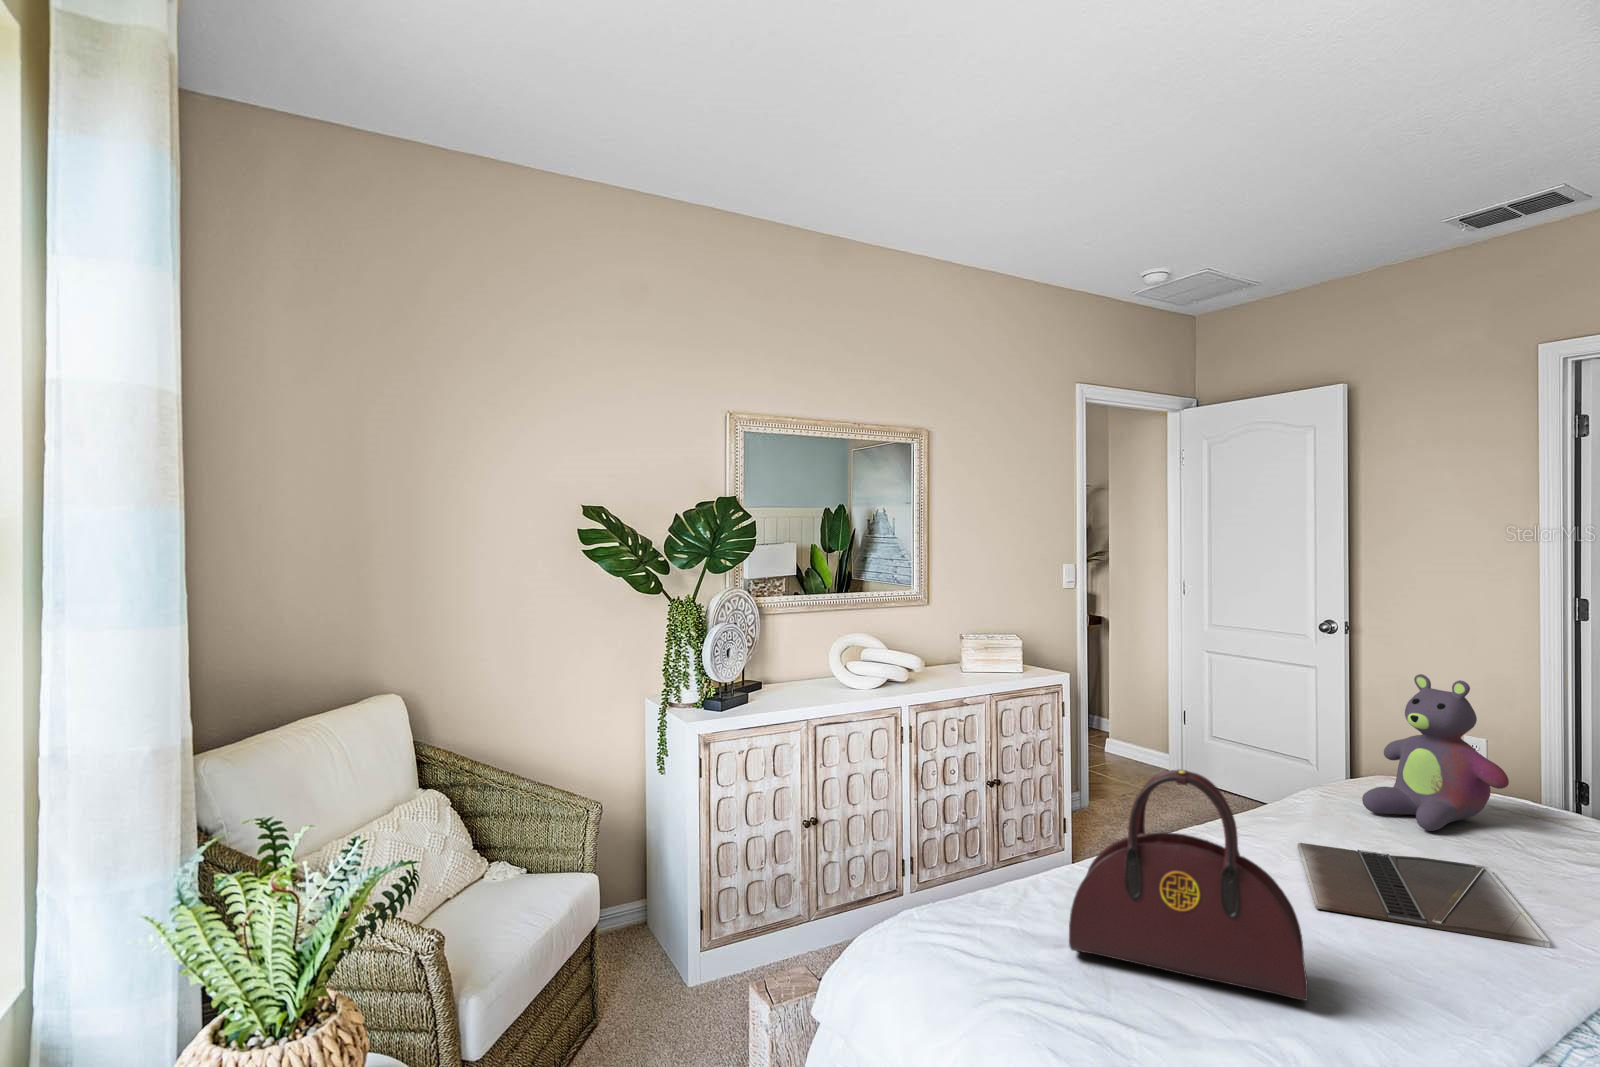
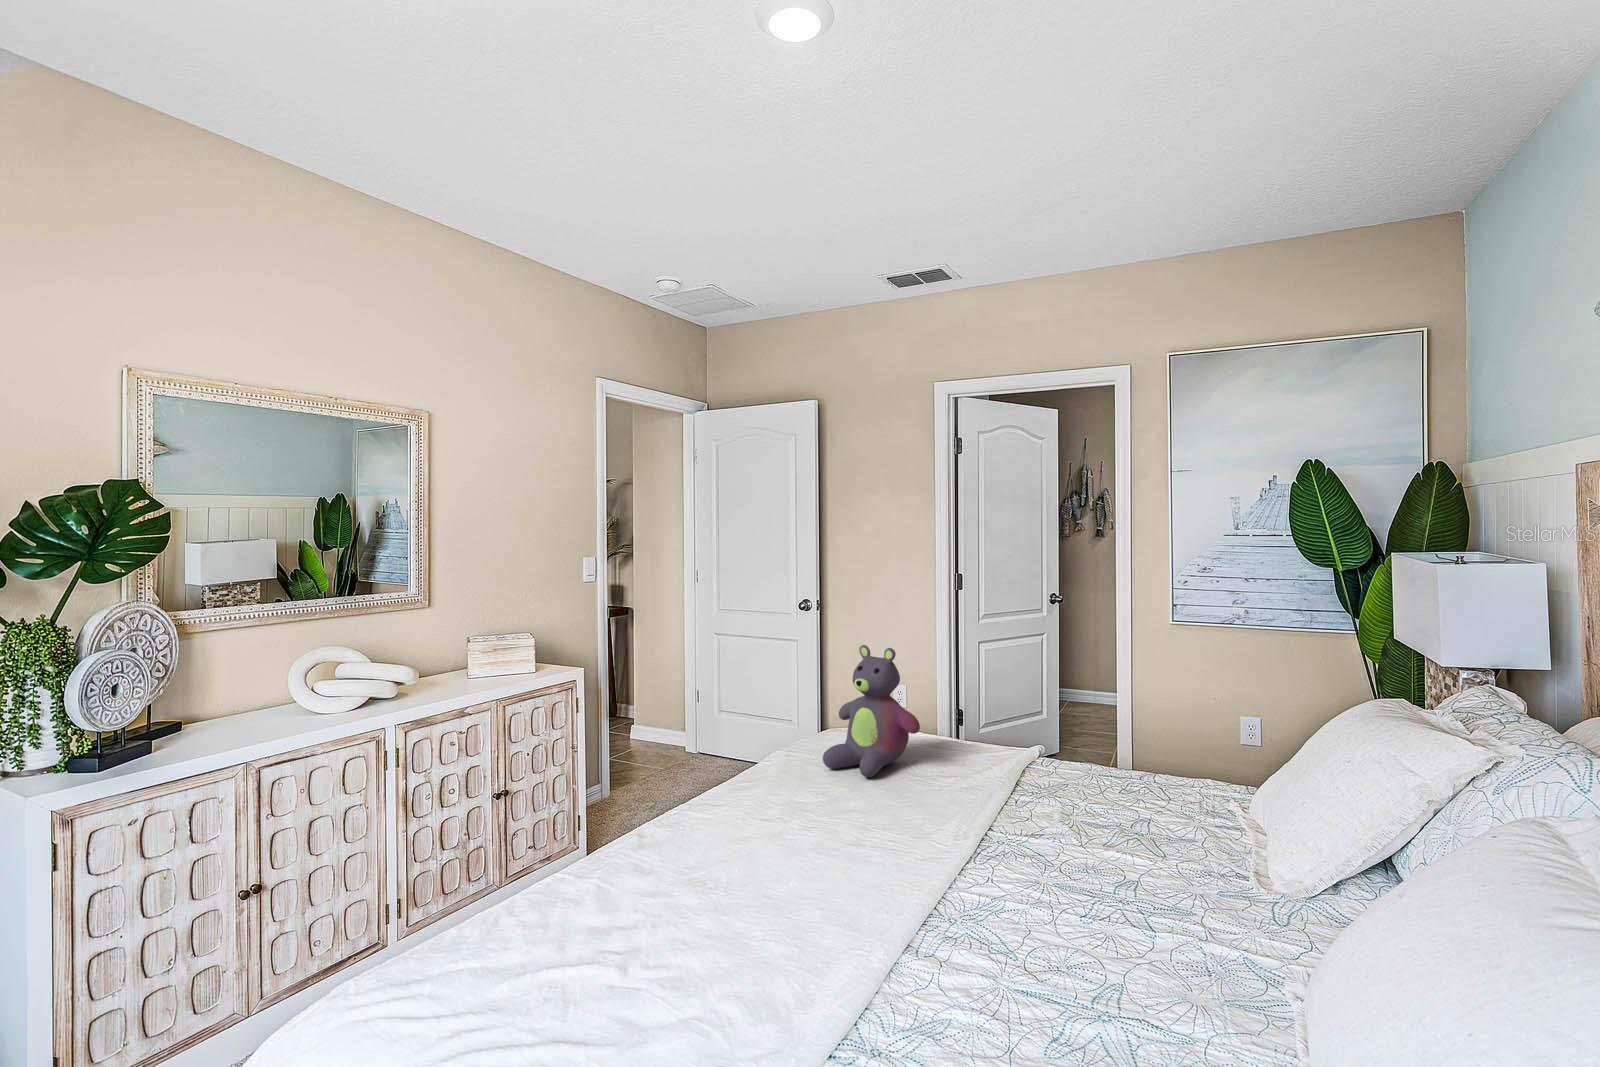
handbag: present [1069,770,1308,1001] -> none [539,771,766,991]
laptop: present [1298,843,1550,948] -> none [771,802,943,874]

